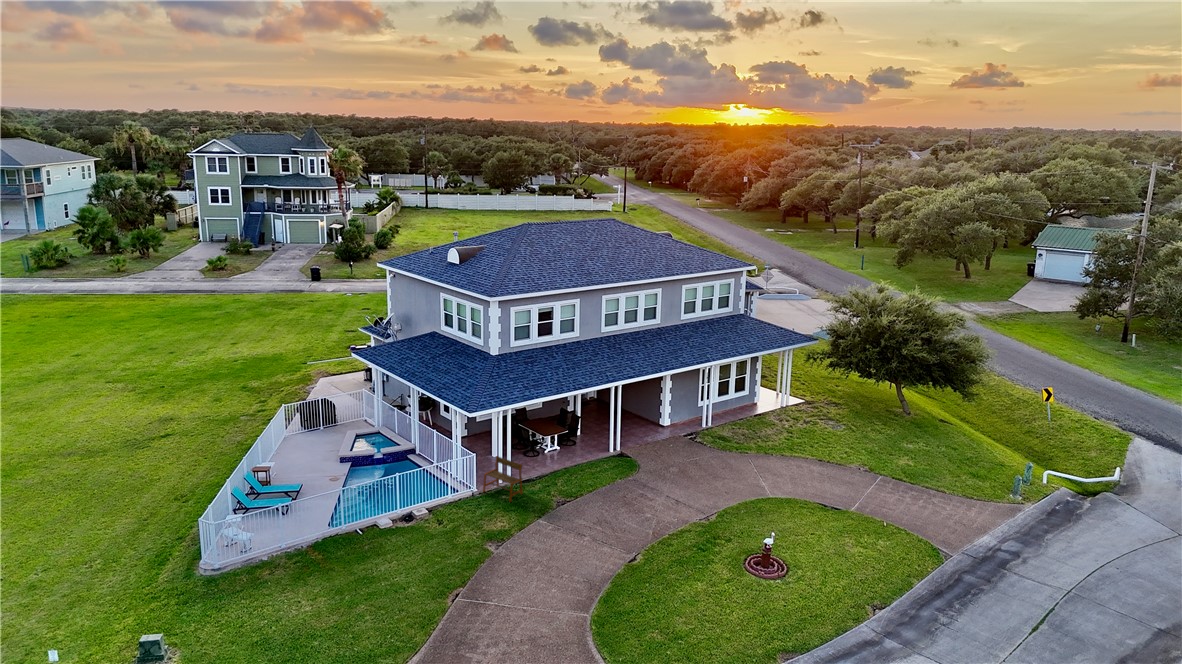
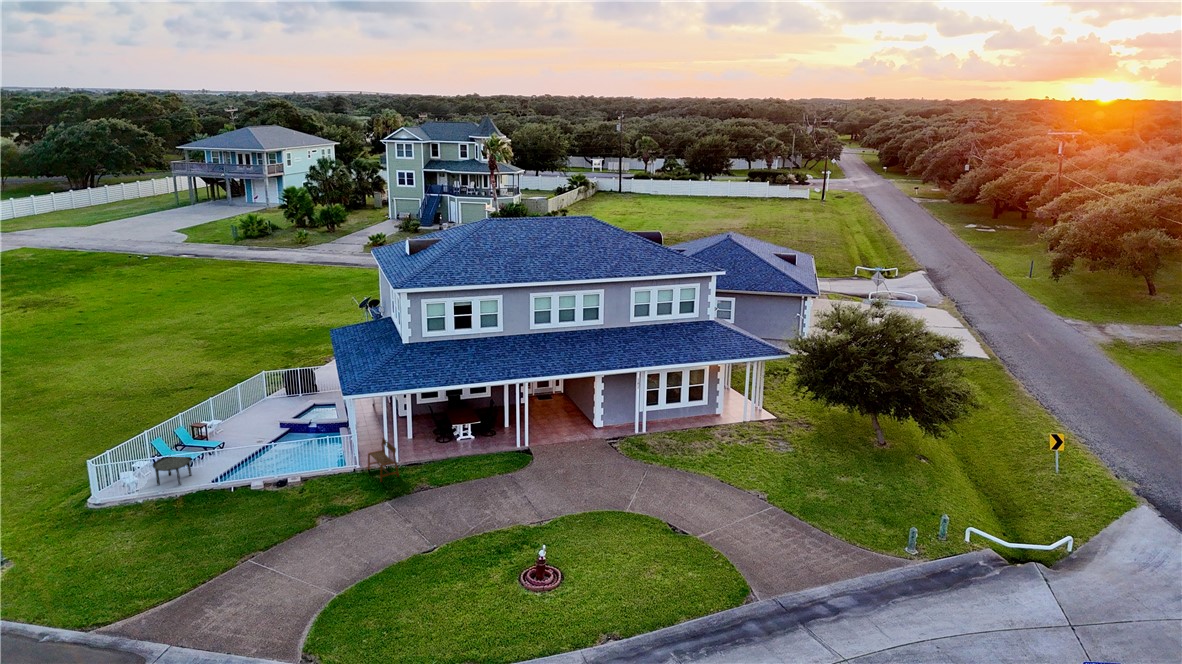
round table: none [253,500,297,539] -> present [153,455,191,485]

